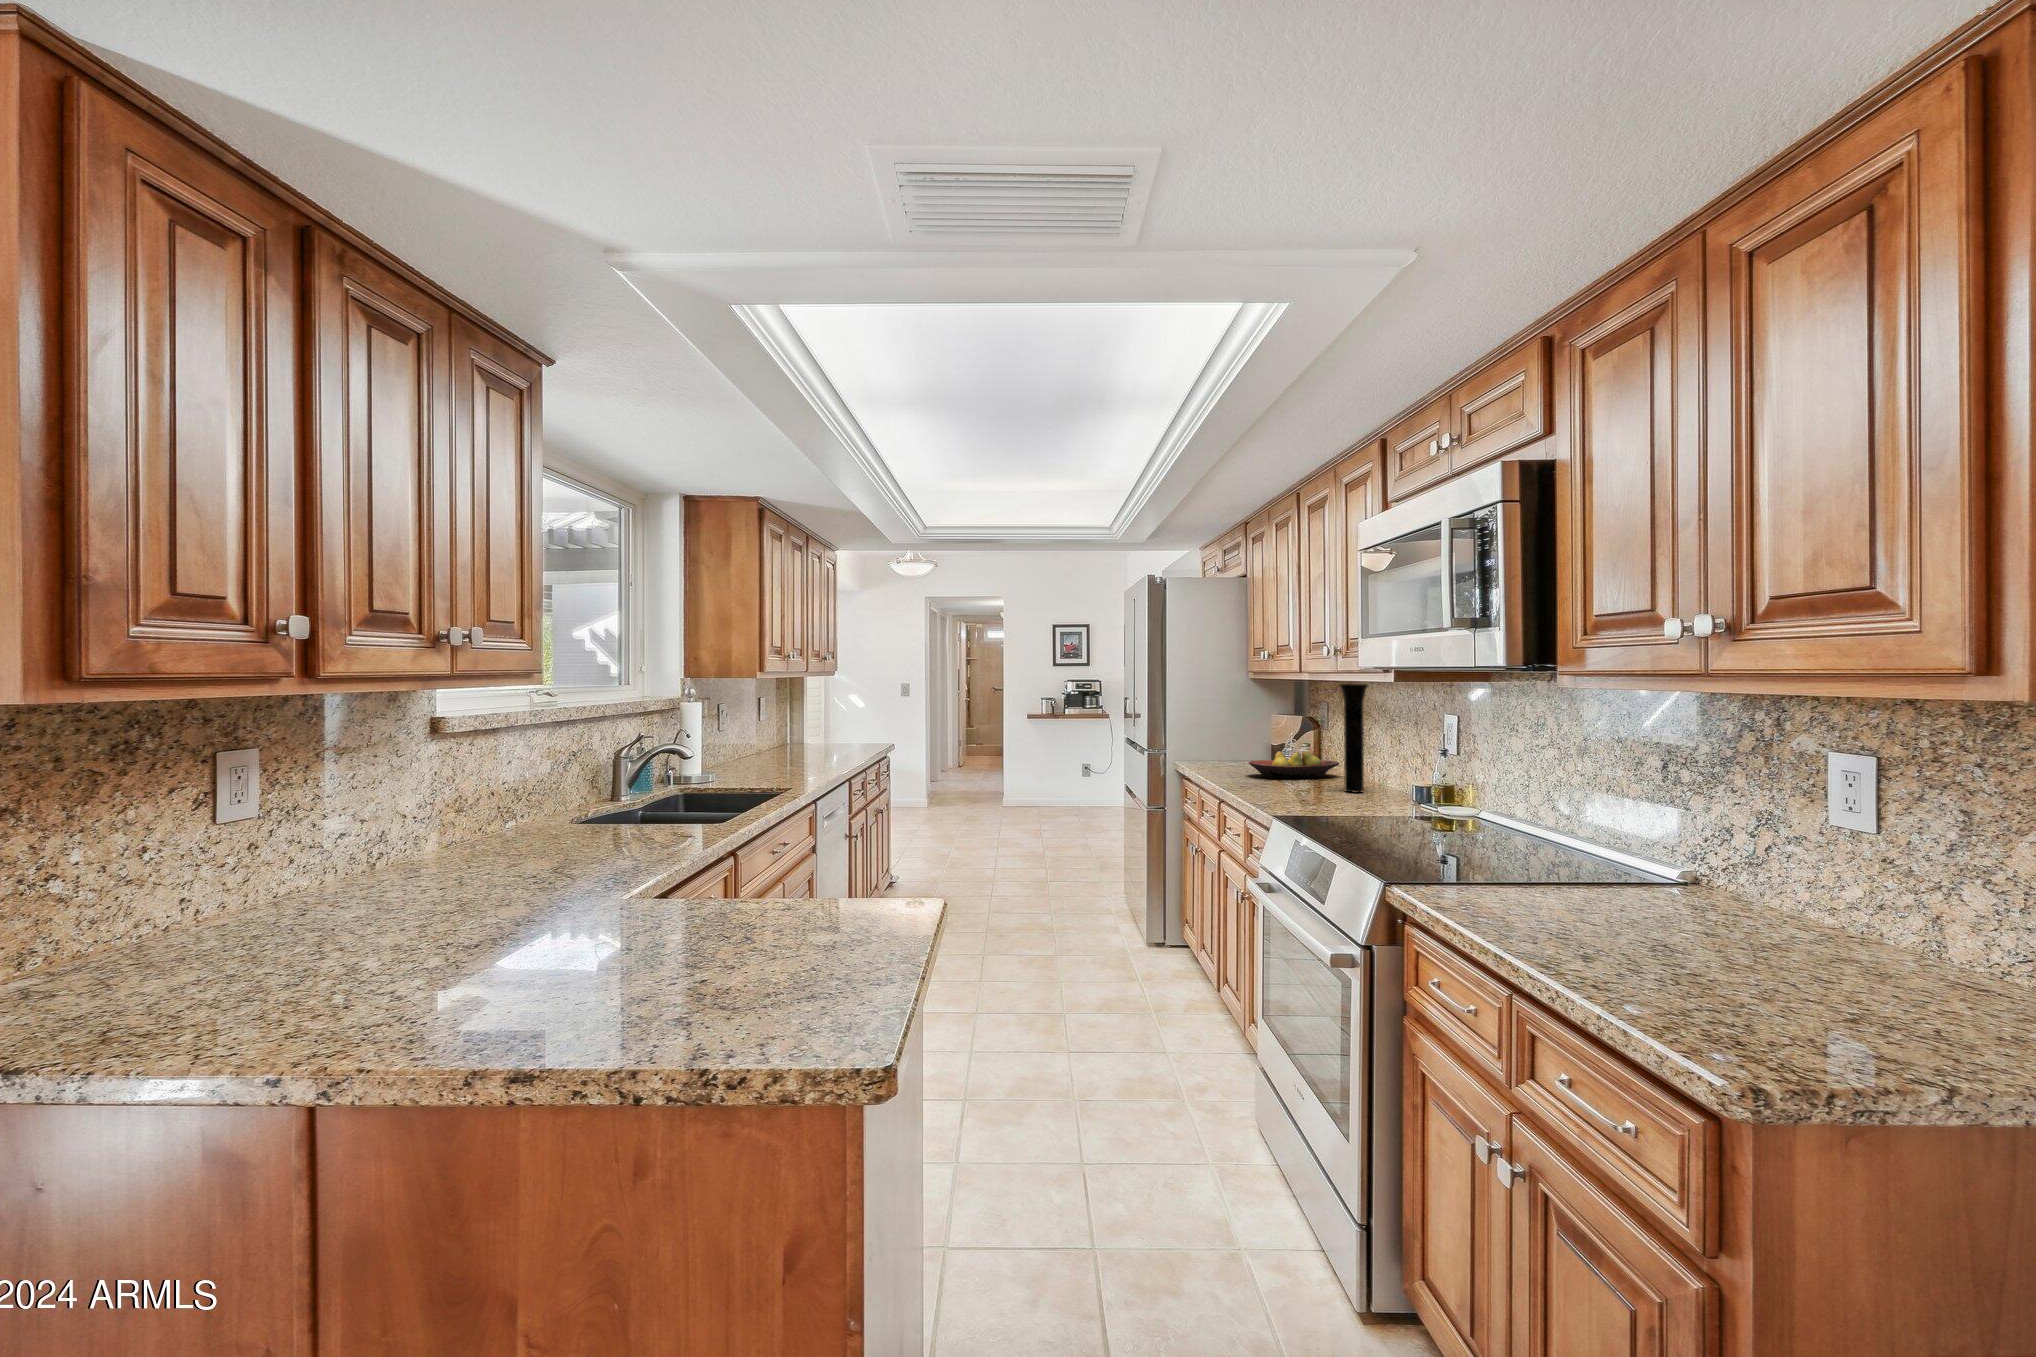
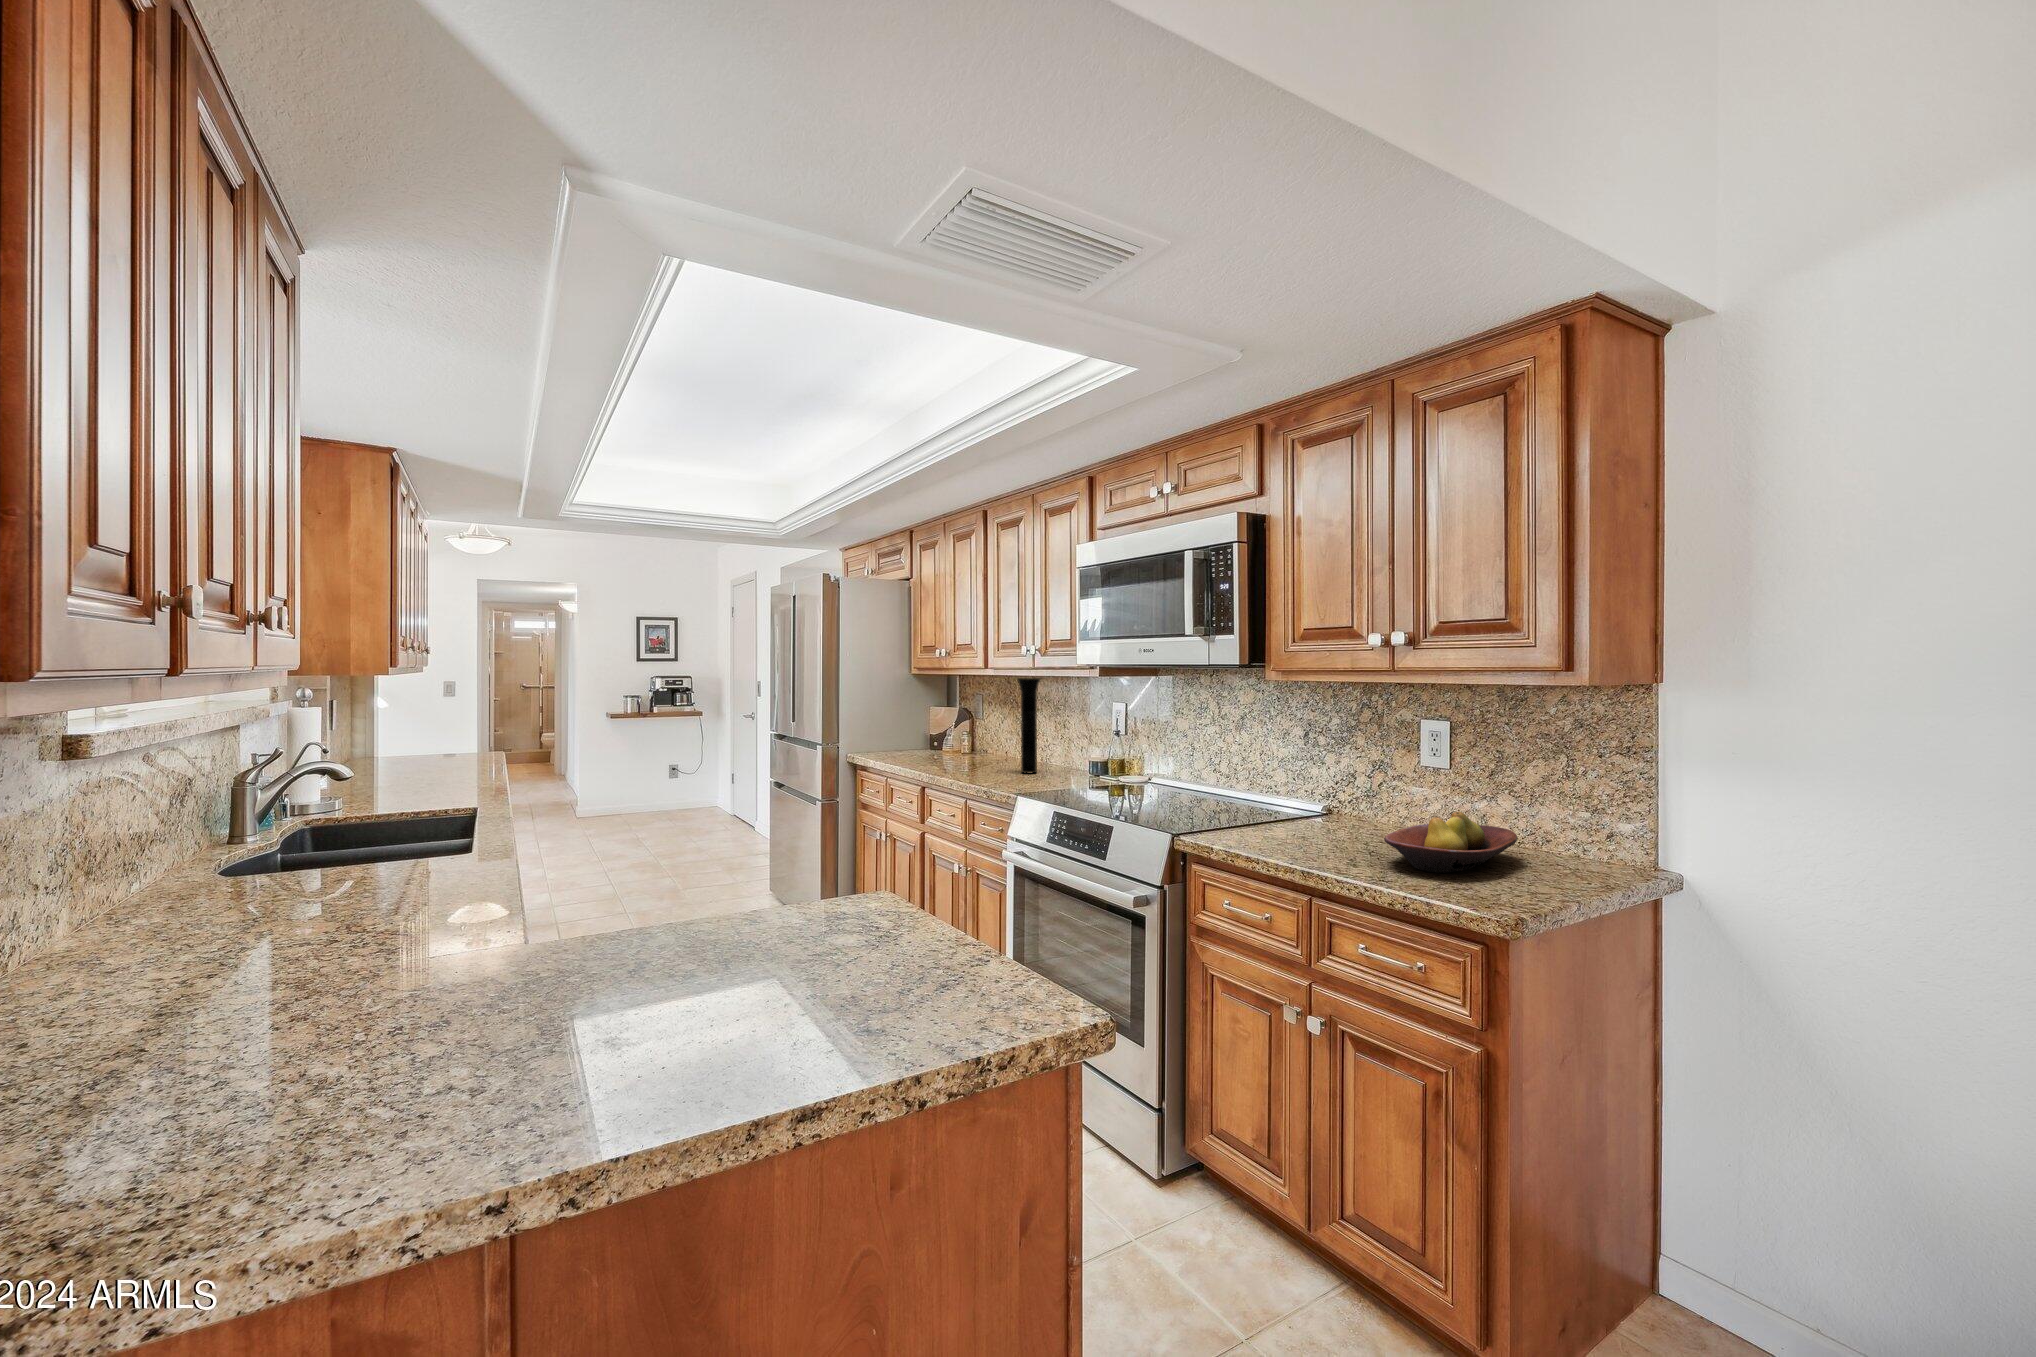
fruit bowl: present [1249,751,1339,778] -> present [1384,812,1517,873]

